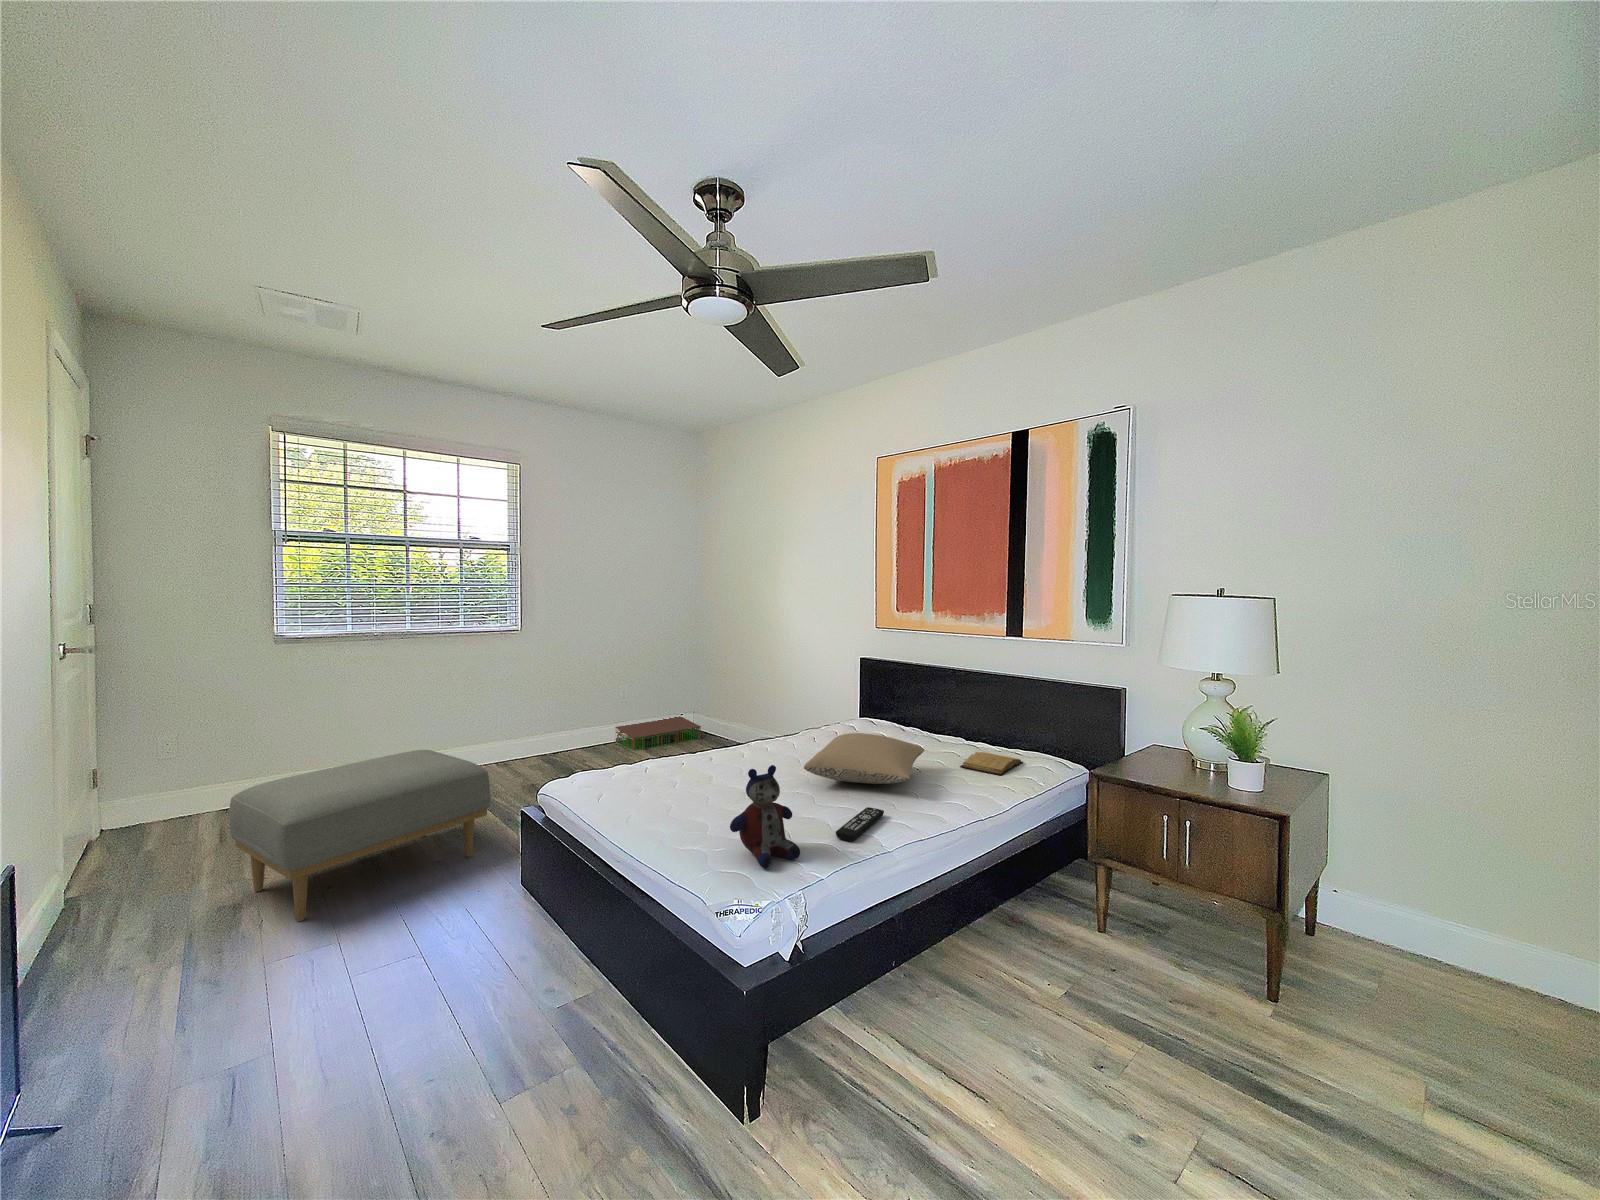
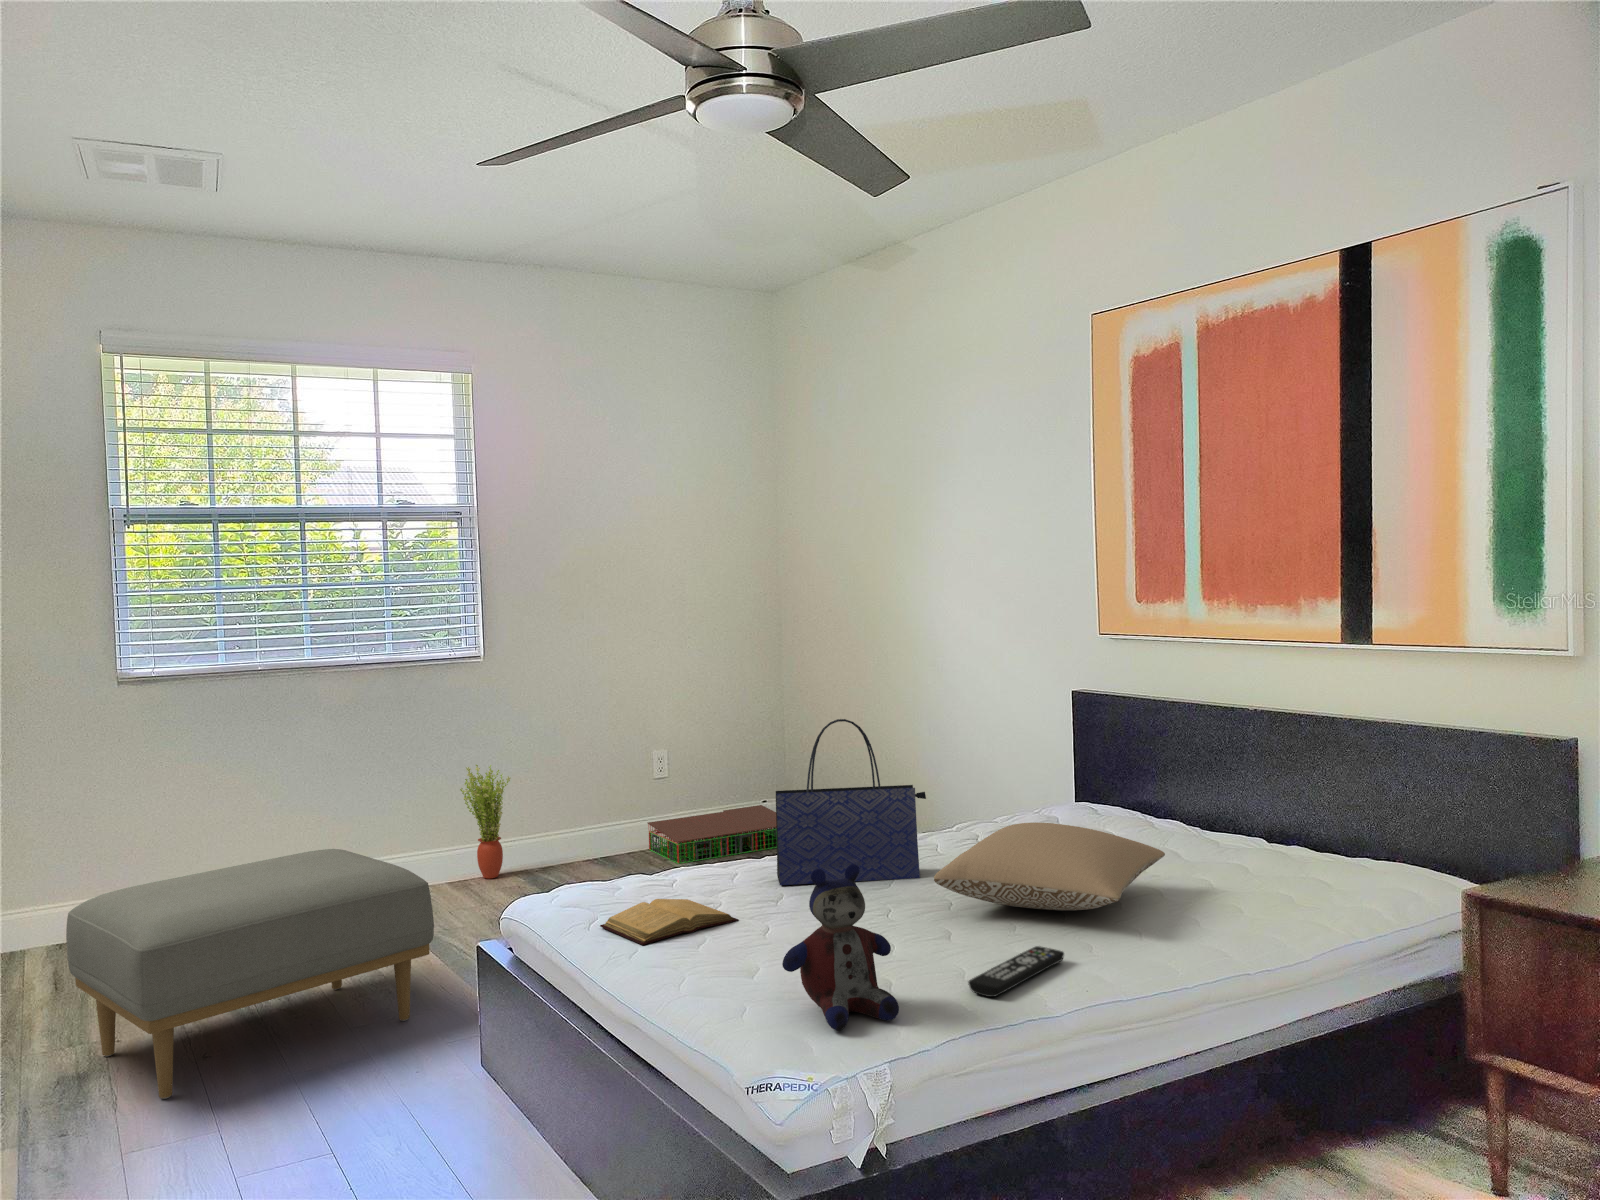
tote bag: none [706,674,793,770] -> present [776,719,926,885]
potted plant: none [503,694,535,761] -> present [460,765,511,878]
book: present [960,752,1023,775] -> present [600,899,738,945]

